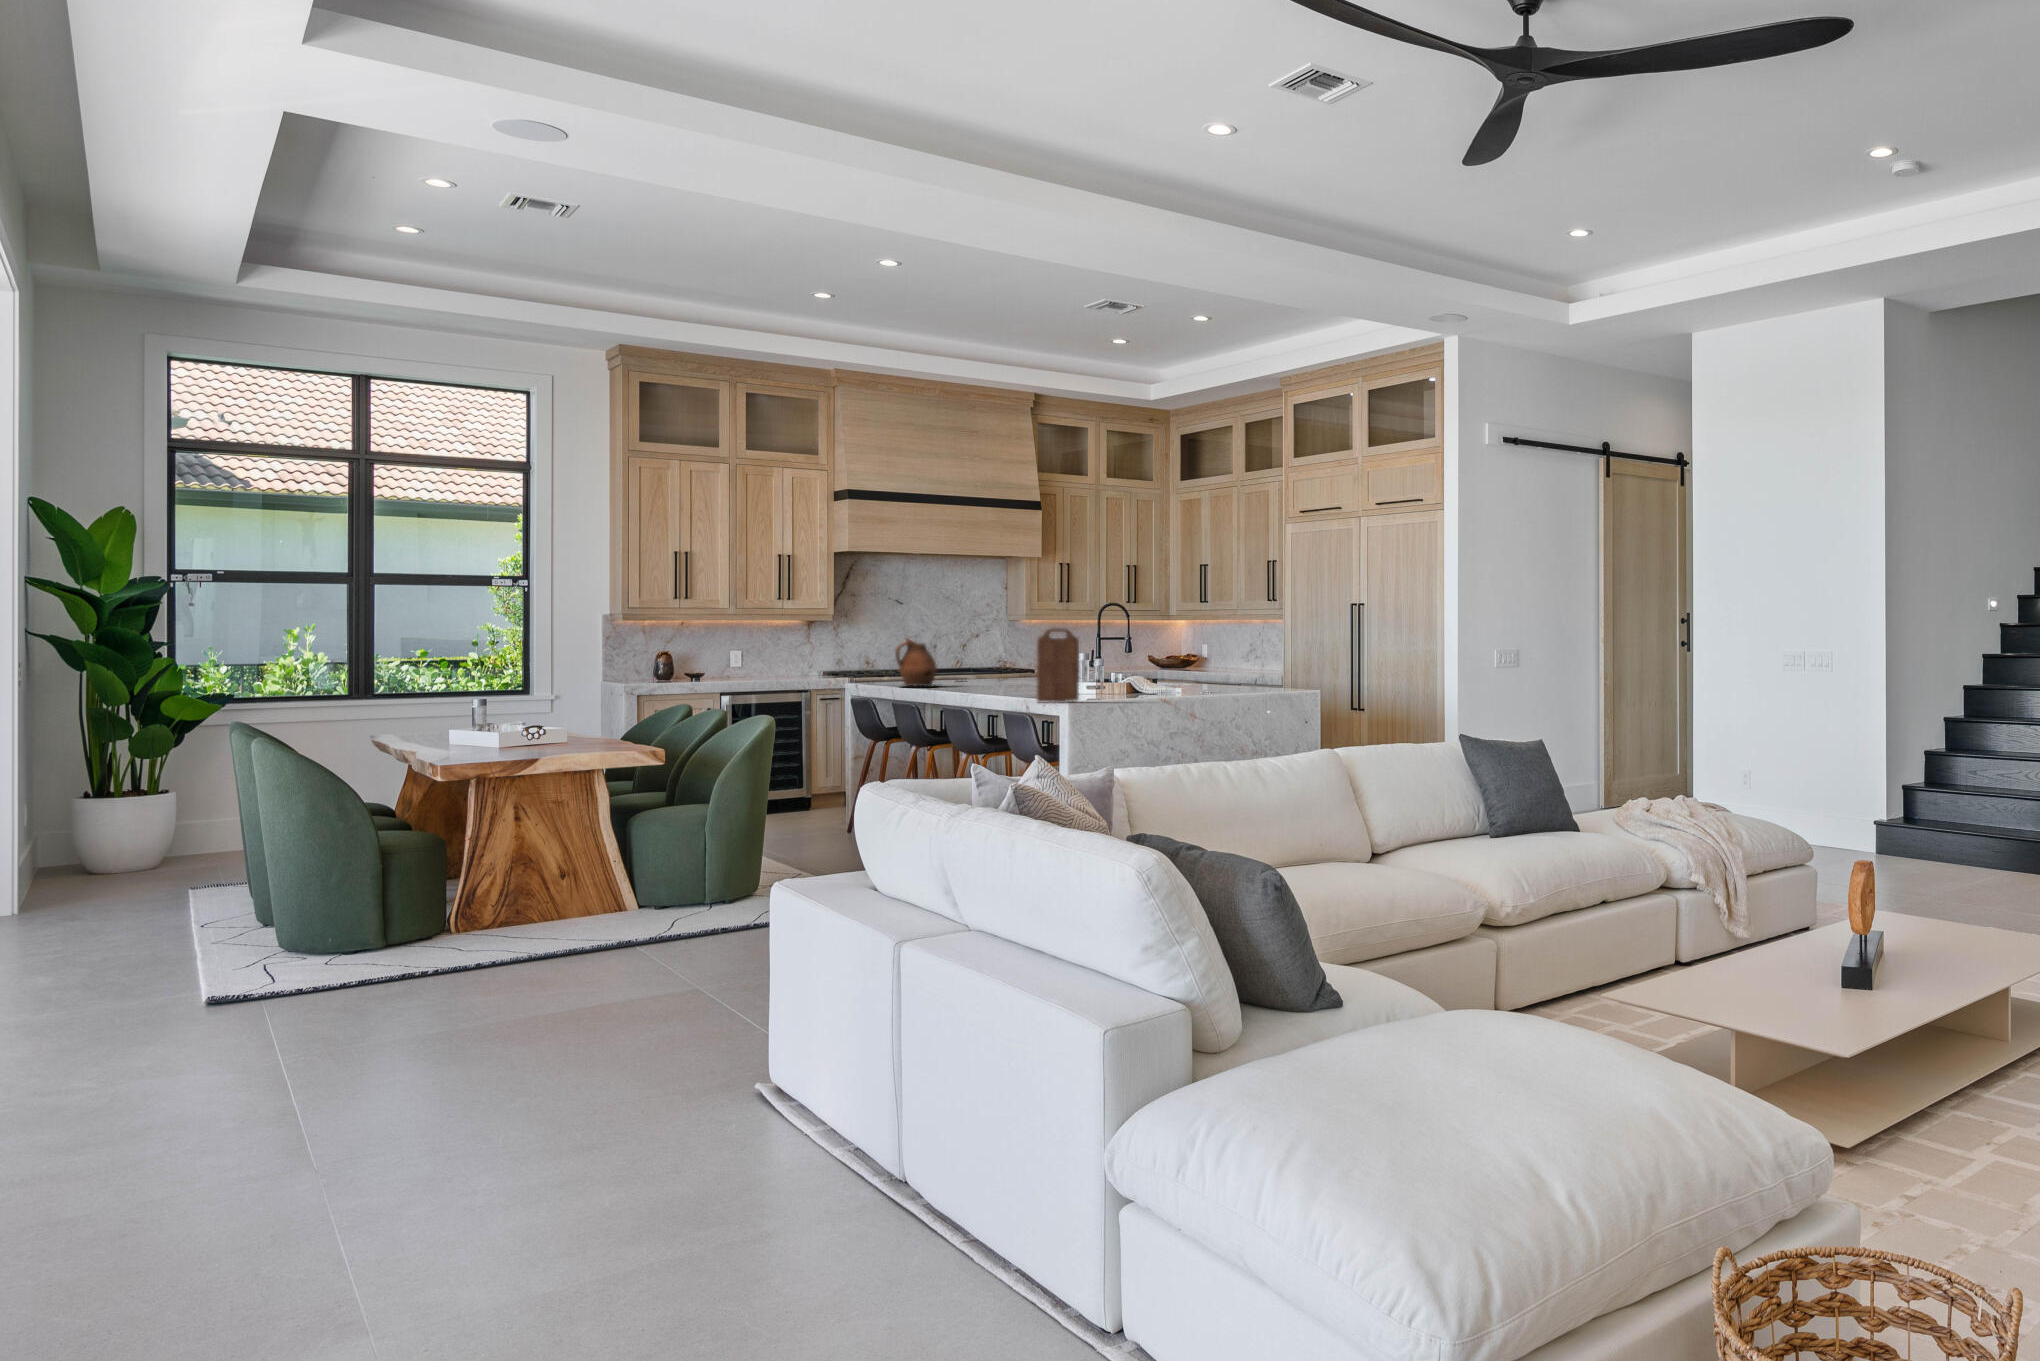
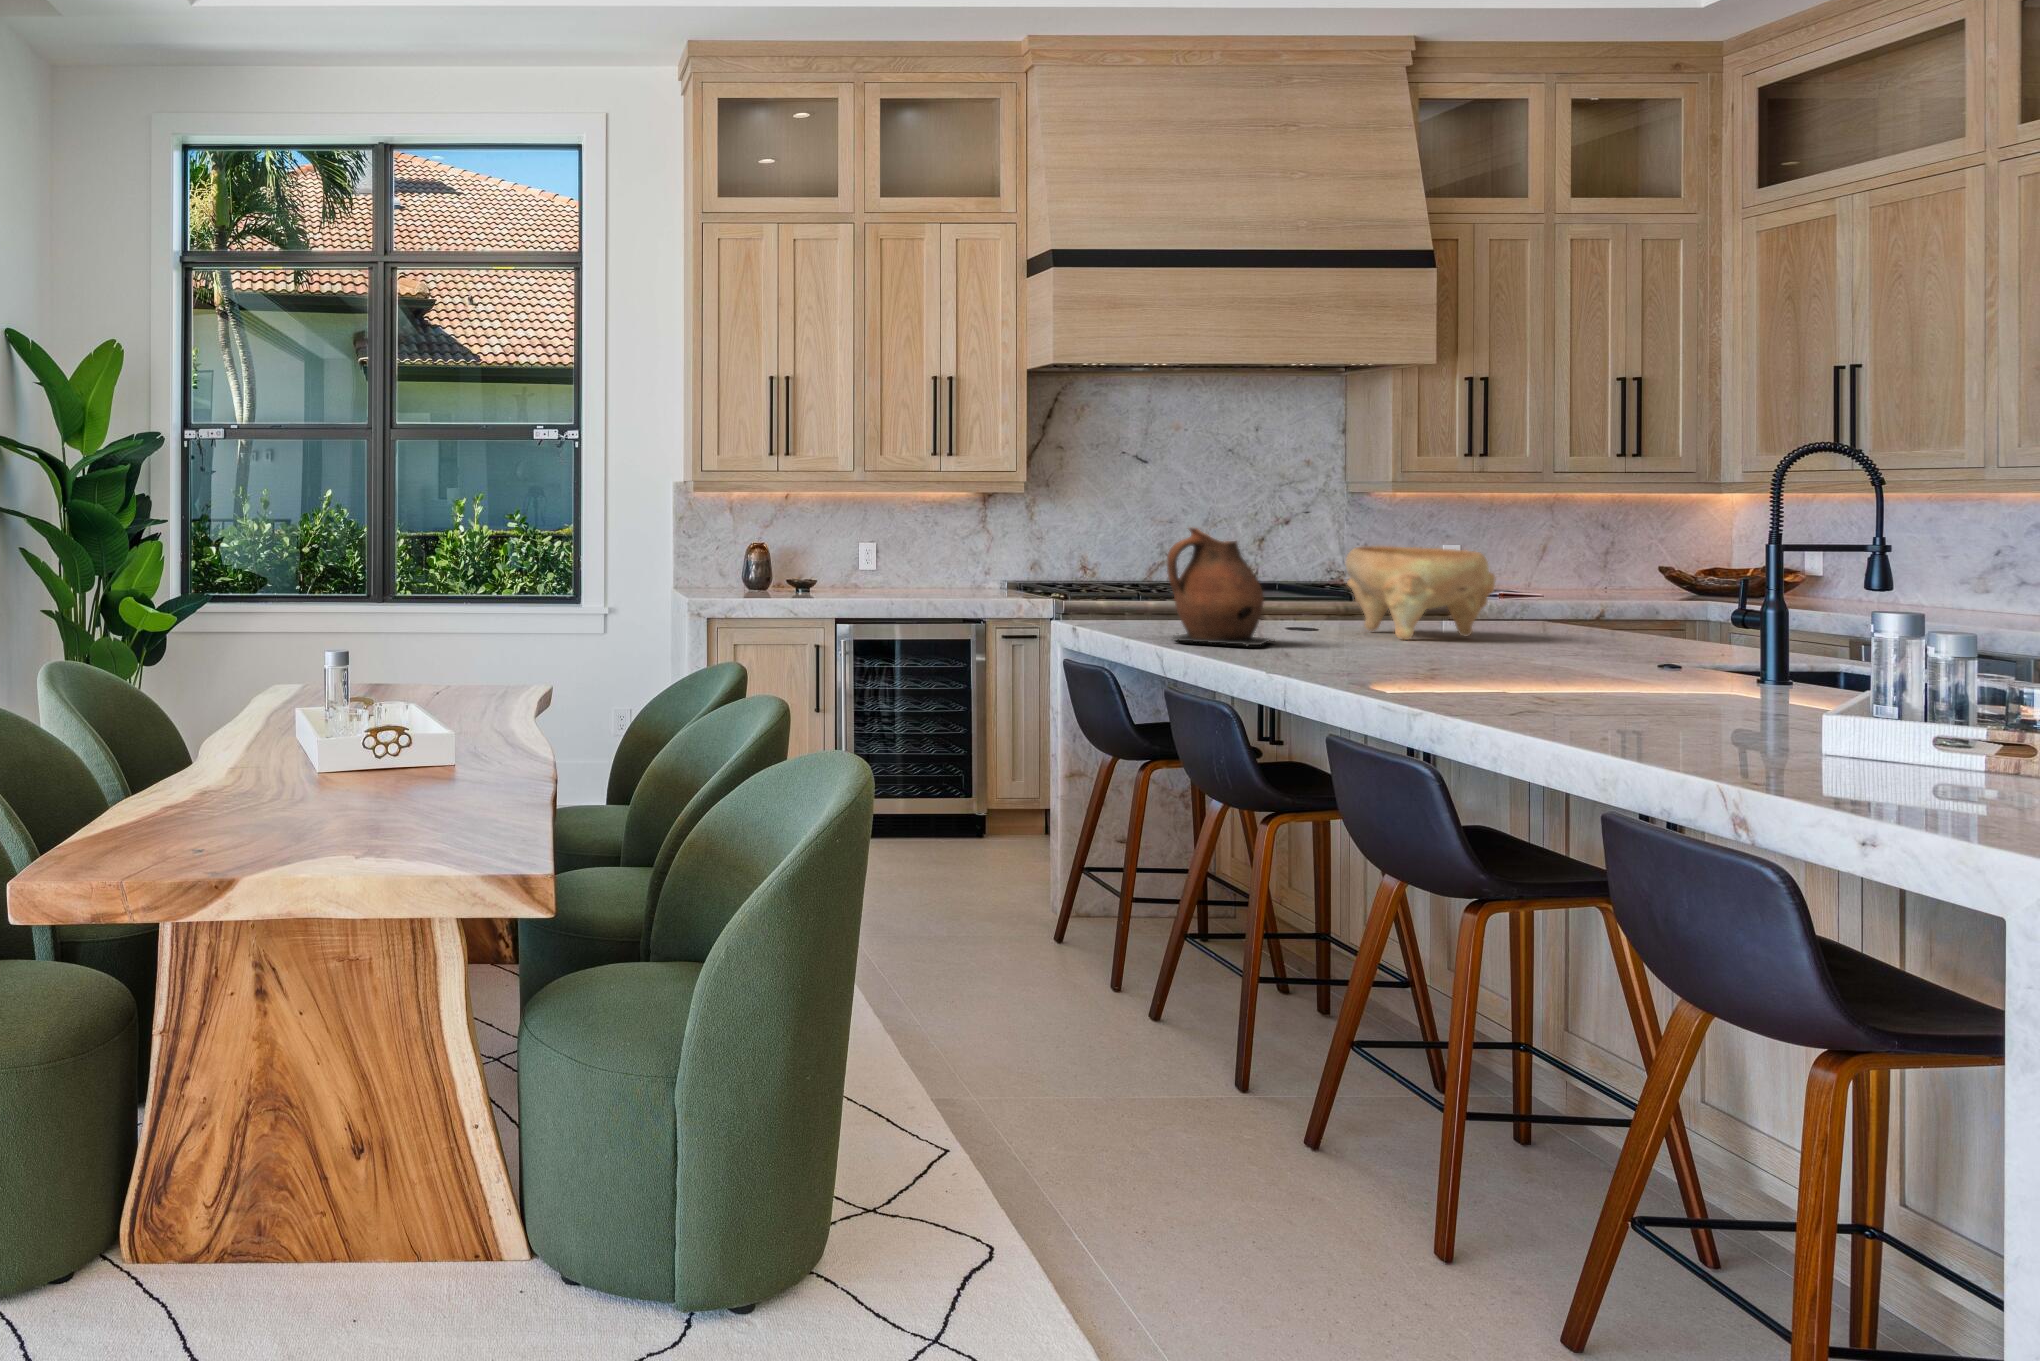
cutting board: present [1036,628,1079,703] -> none [1776,502,1963,788]
decorative bowl: none [979,645,1038,684] -> present [1346,546,1496,640]

